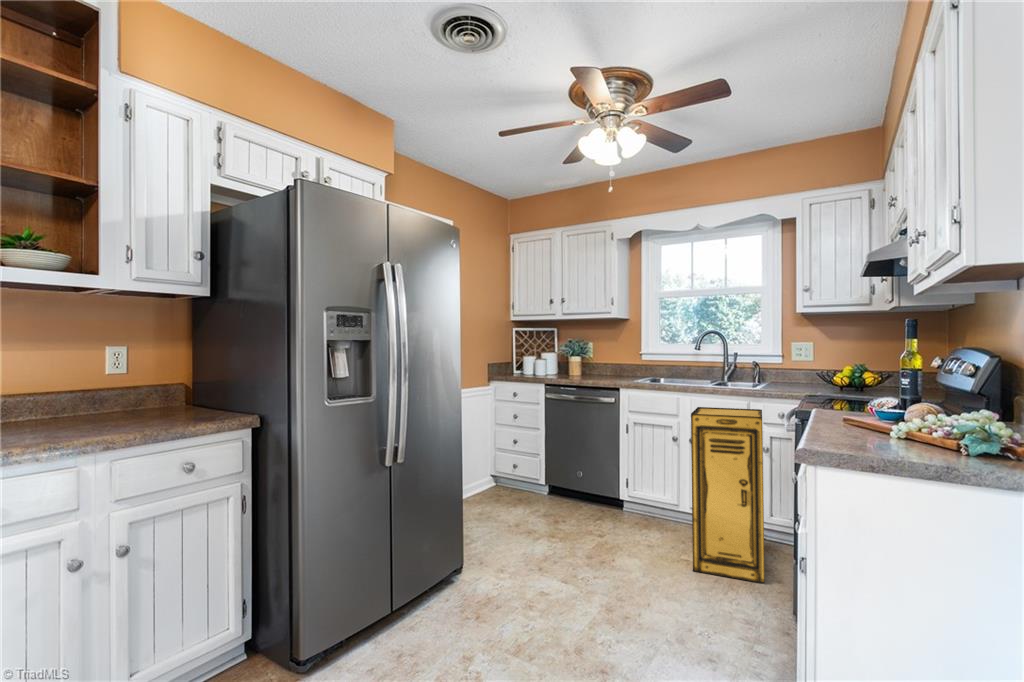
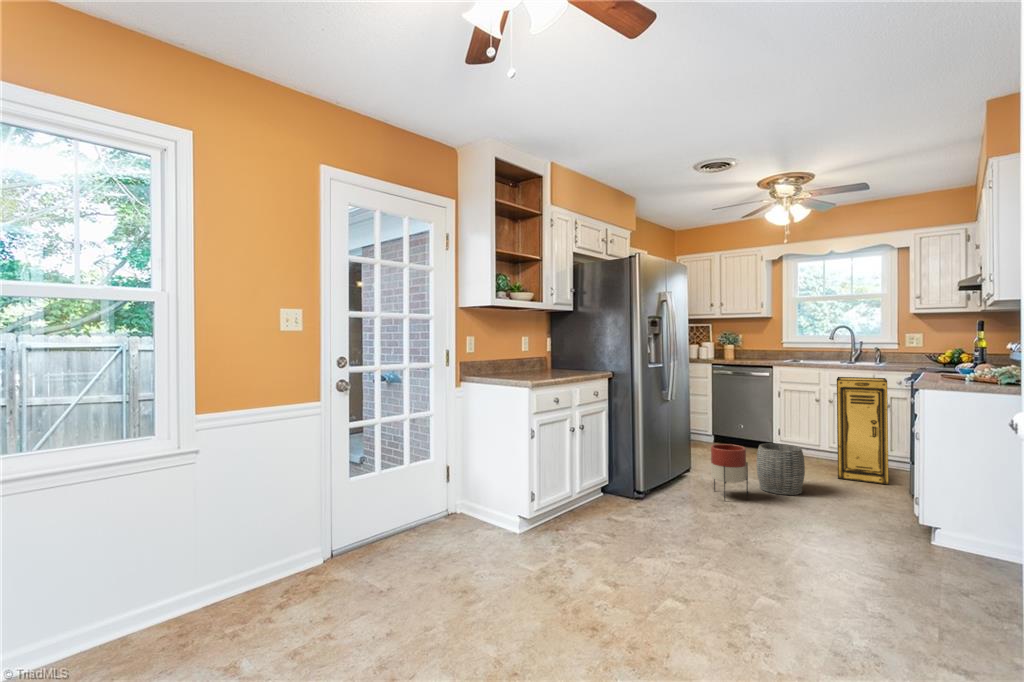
woven basket: none [558,524,631,625] -> present [757,443,805,495]
planter: none [467,536,529,653] -> present [711,444,748,500]

